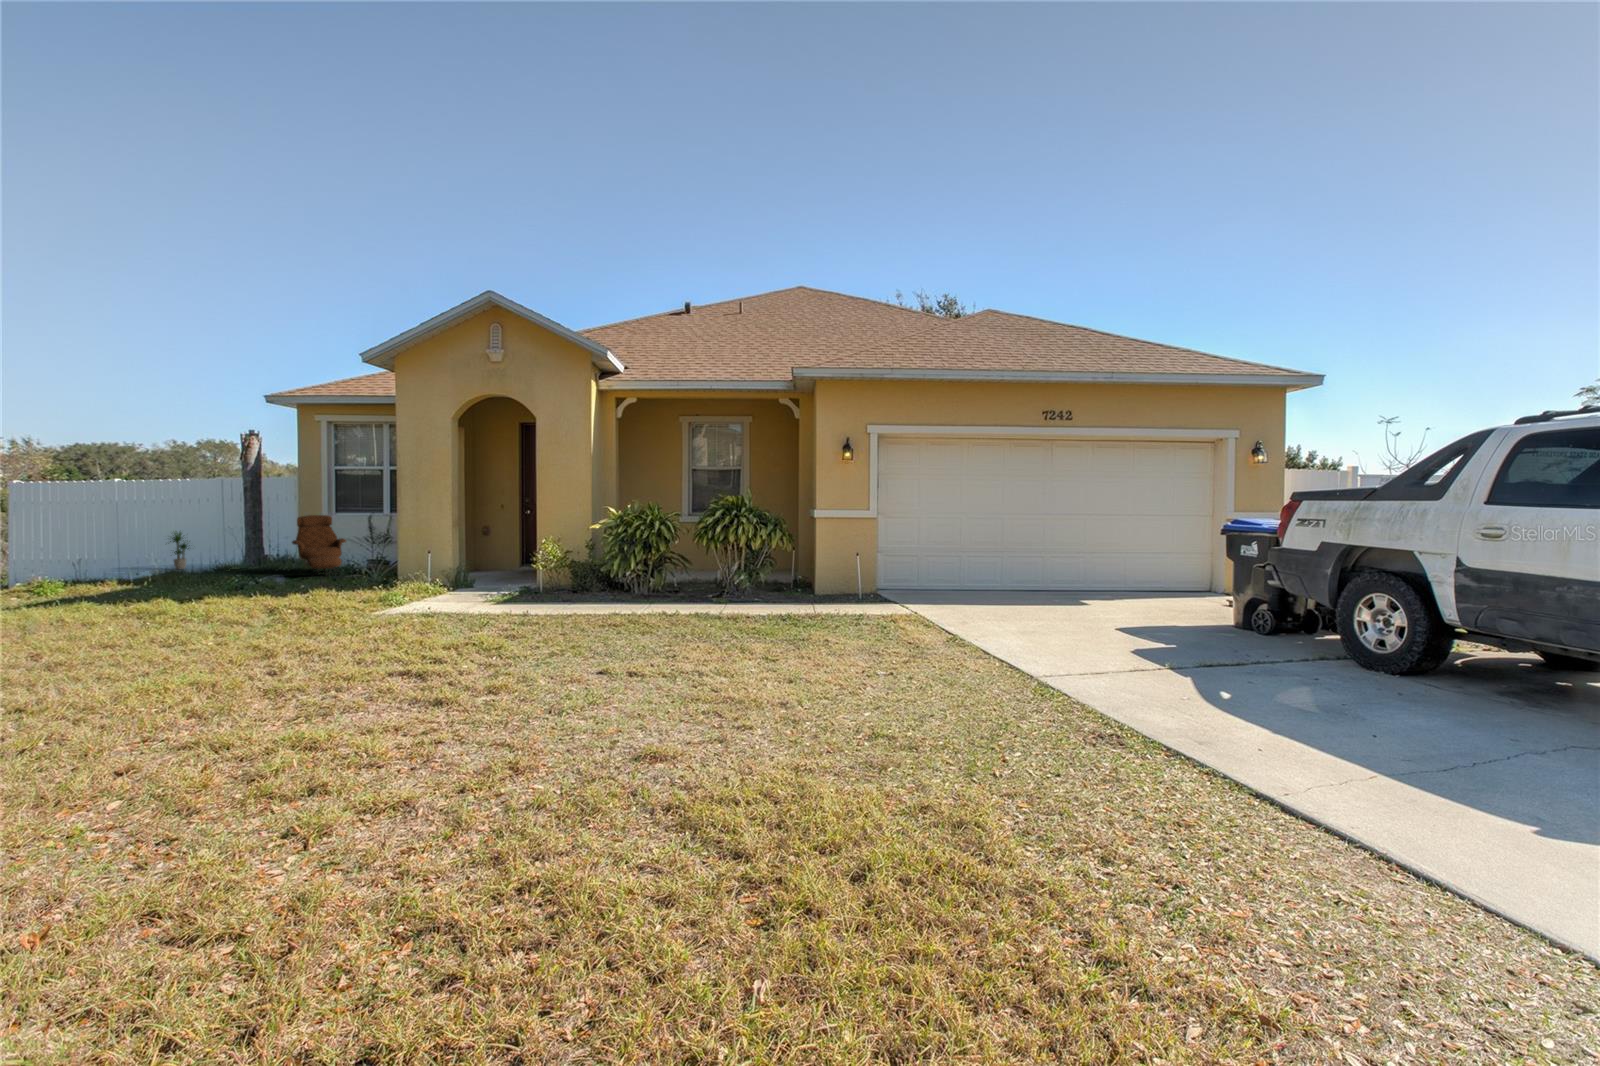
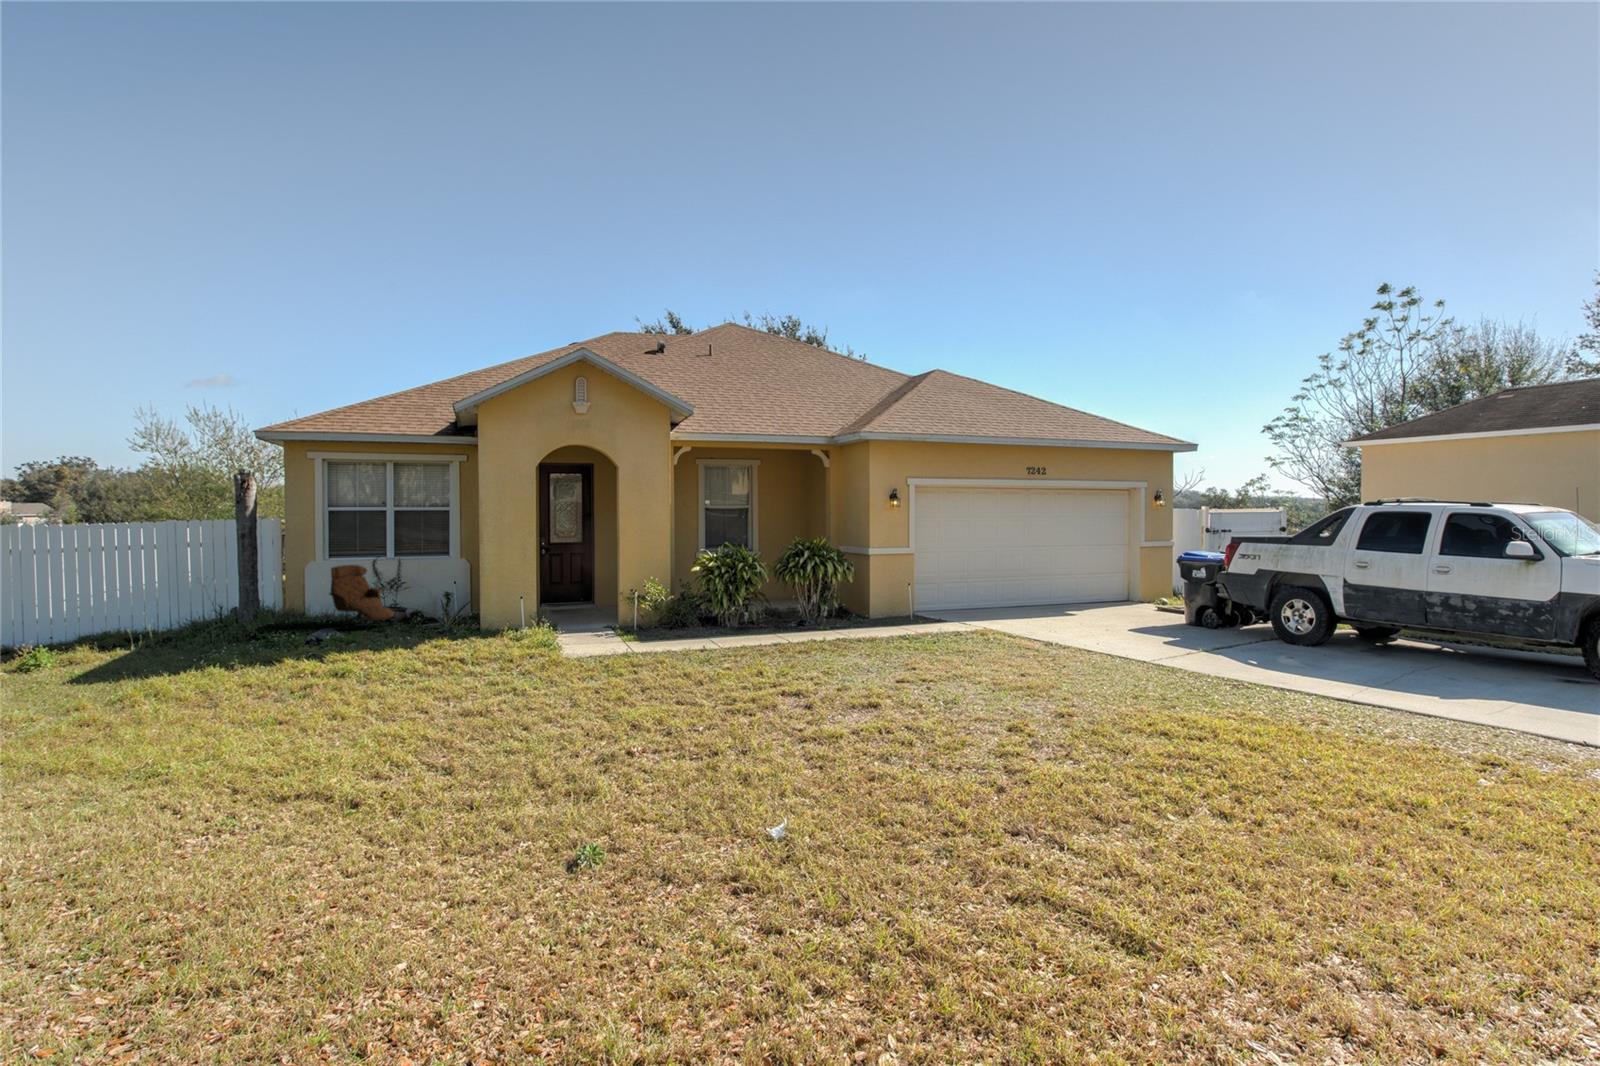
potted plant: present [170,531,190,569] -> none [157,586,194,630]

